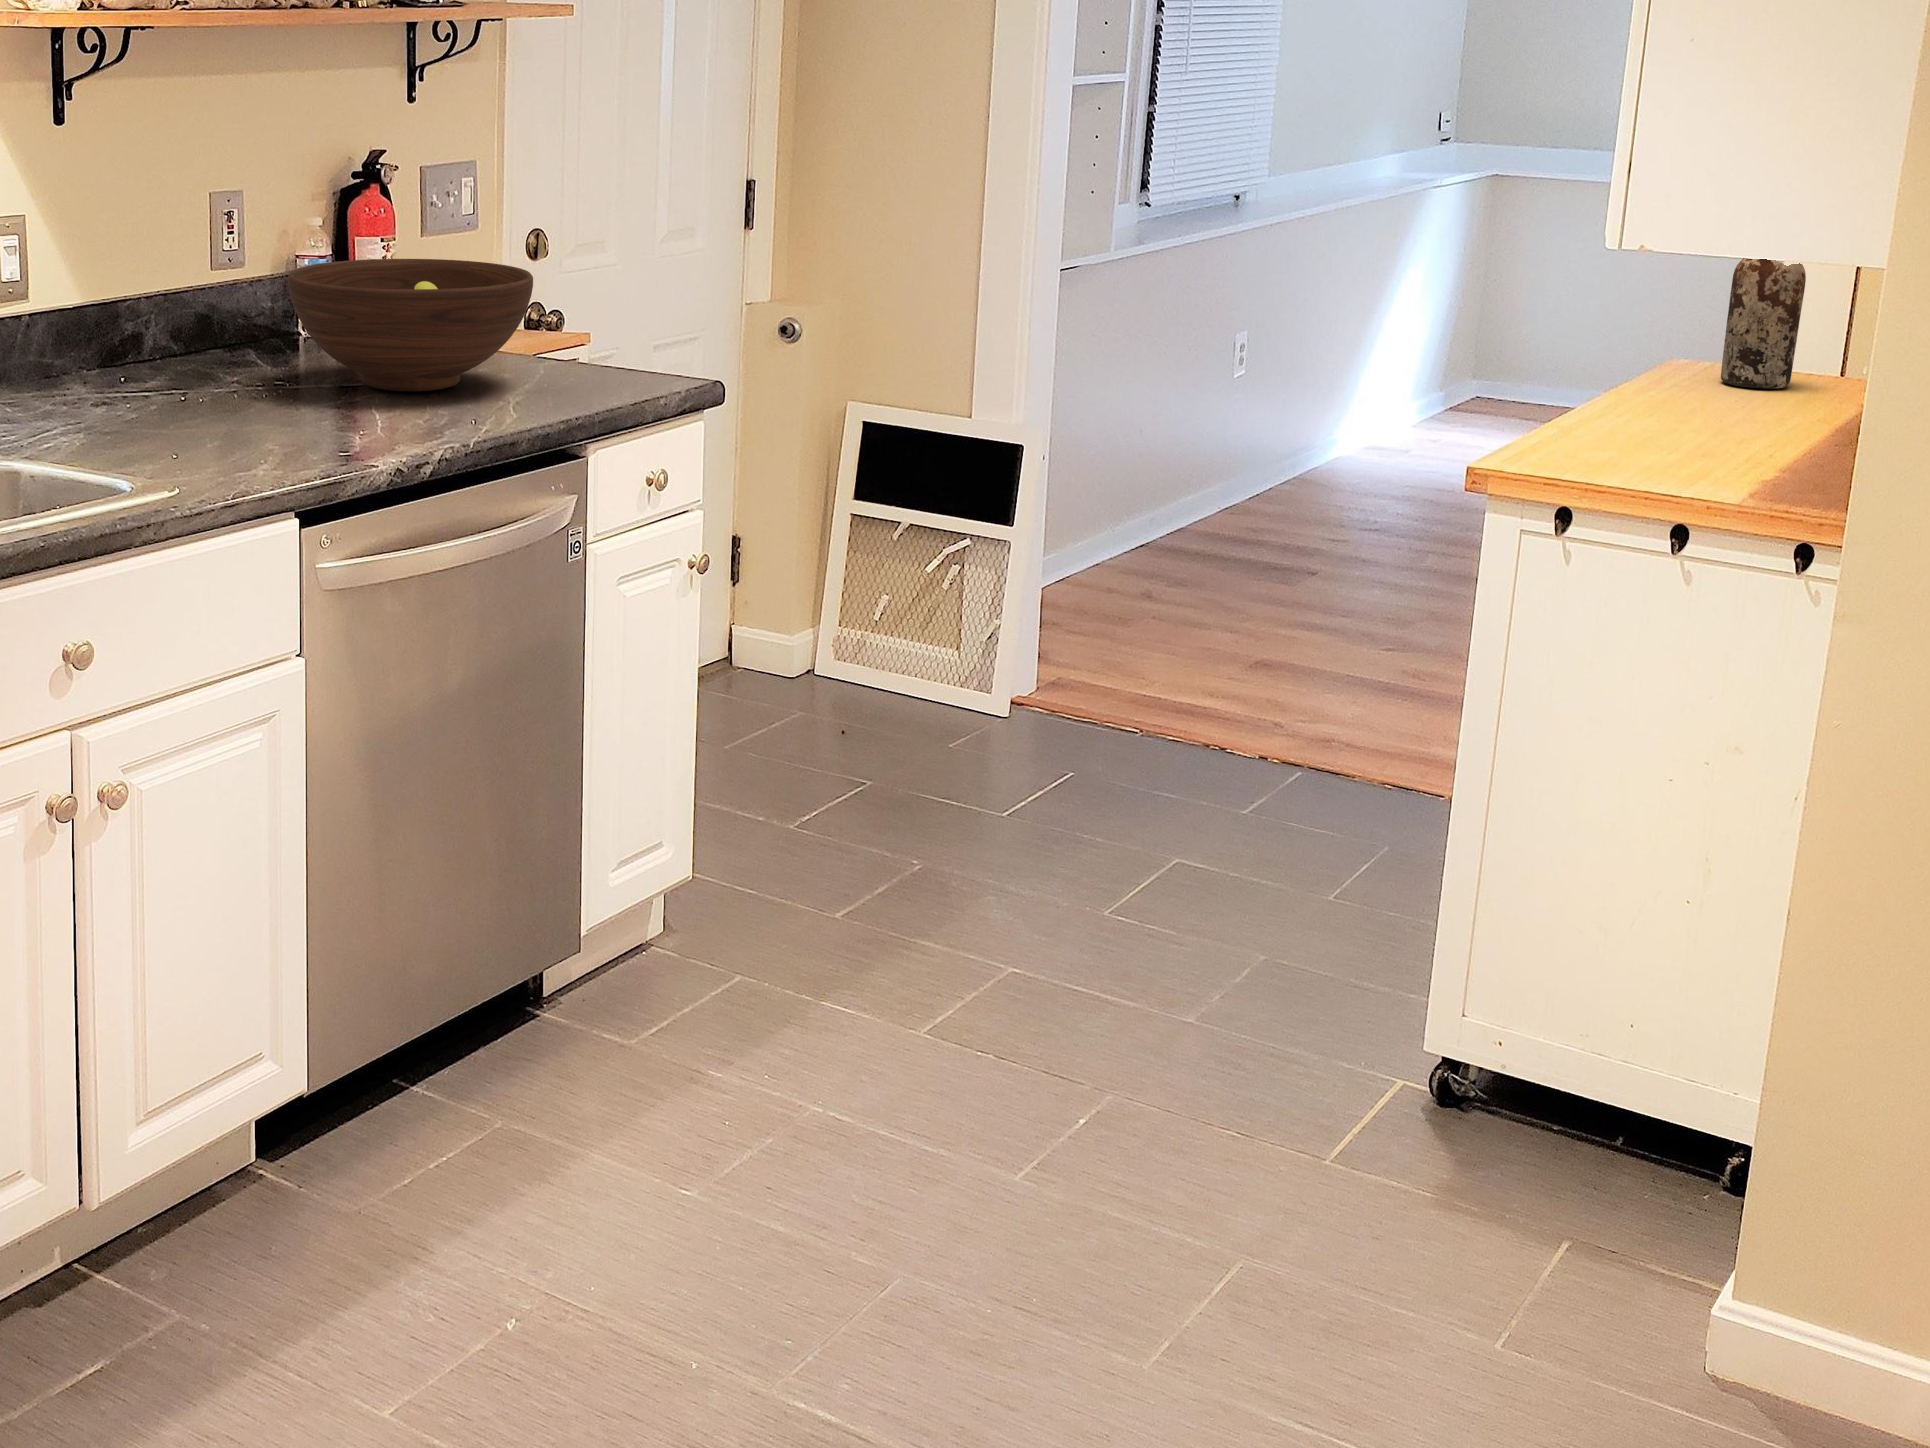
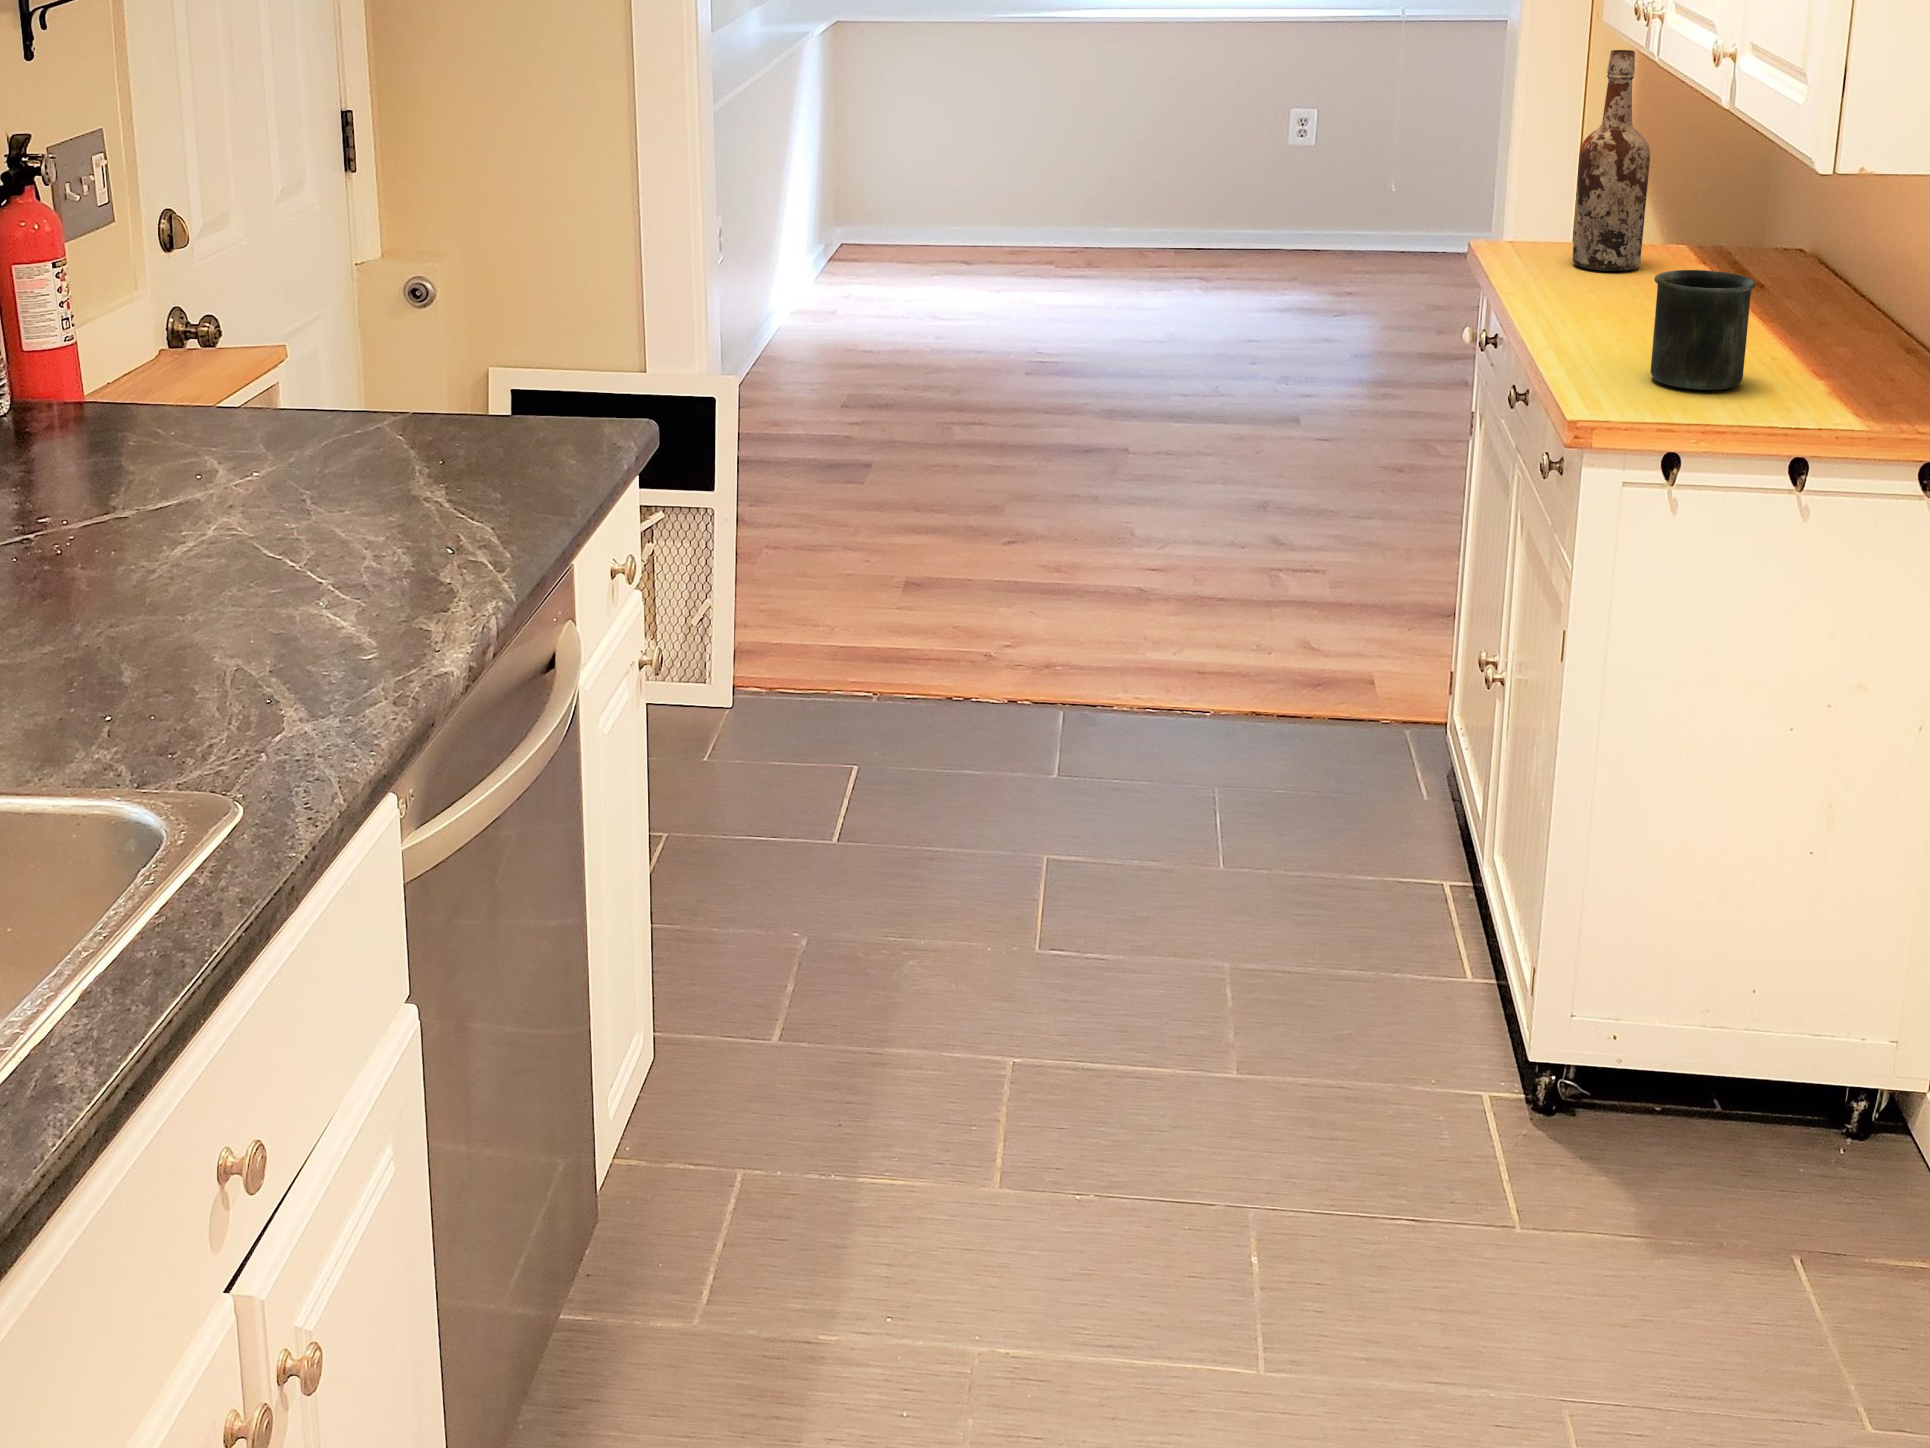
fruit bowl: present [288,259,533,392] -> none [64,300,435,514]
mug: none [1592,356,1694,462] -> present [1650,270,1756,390]

